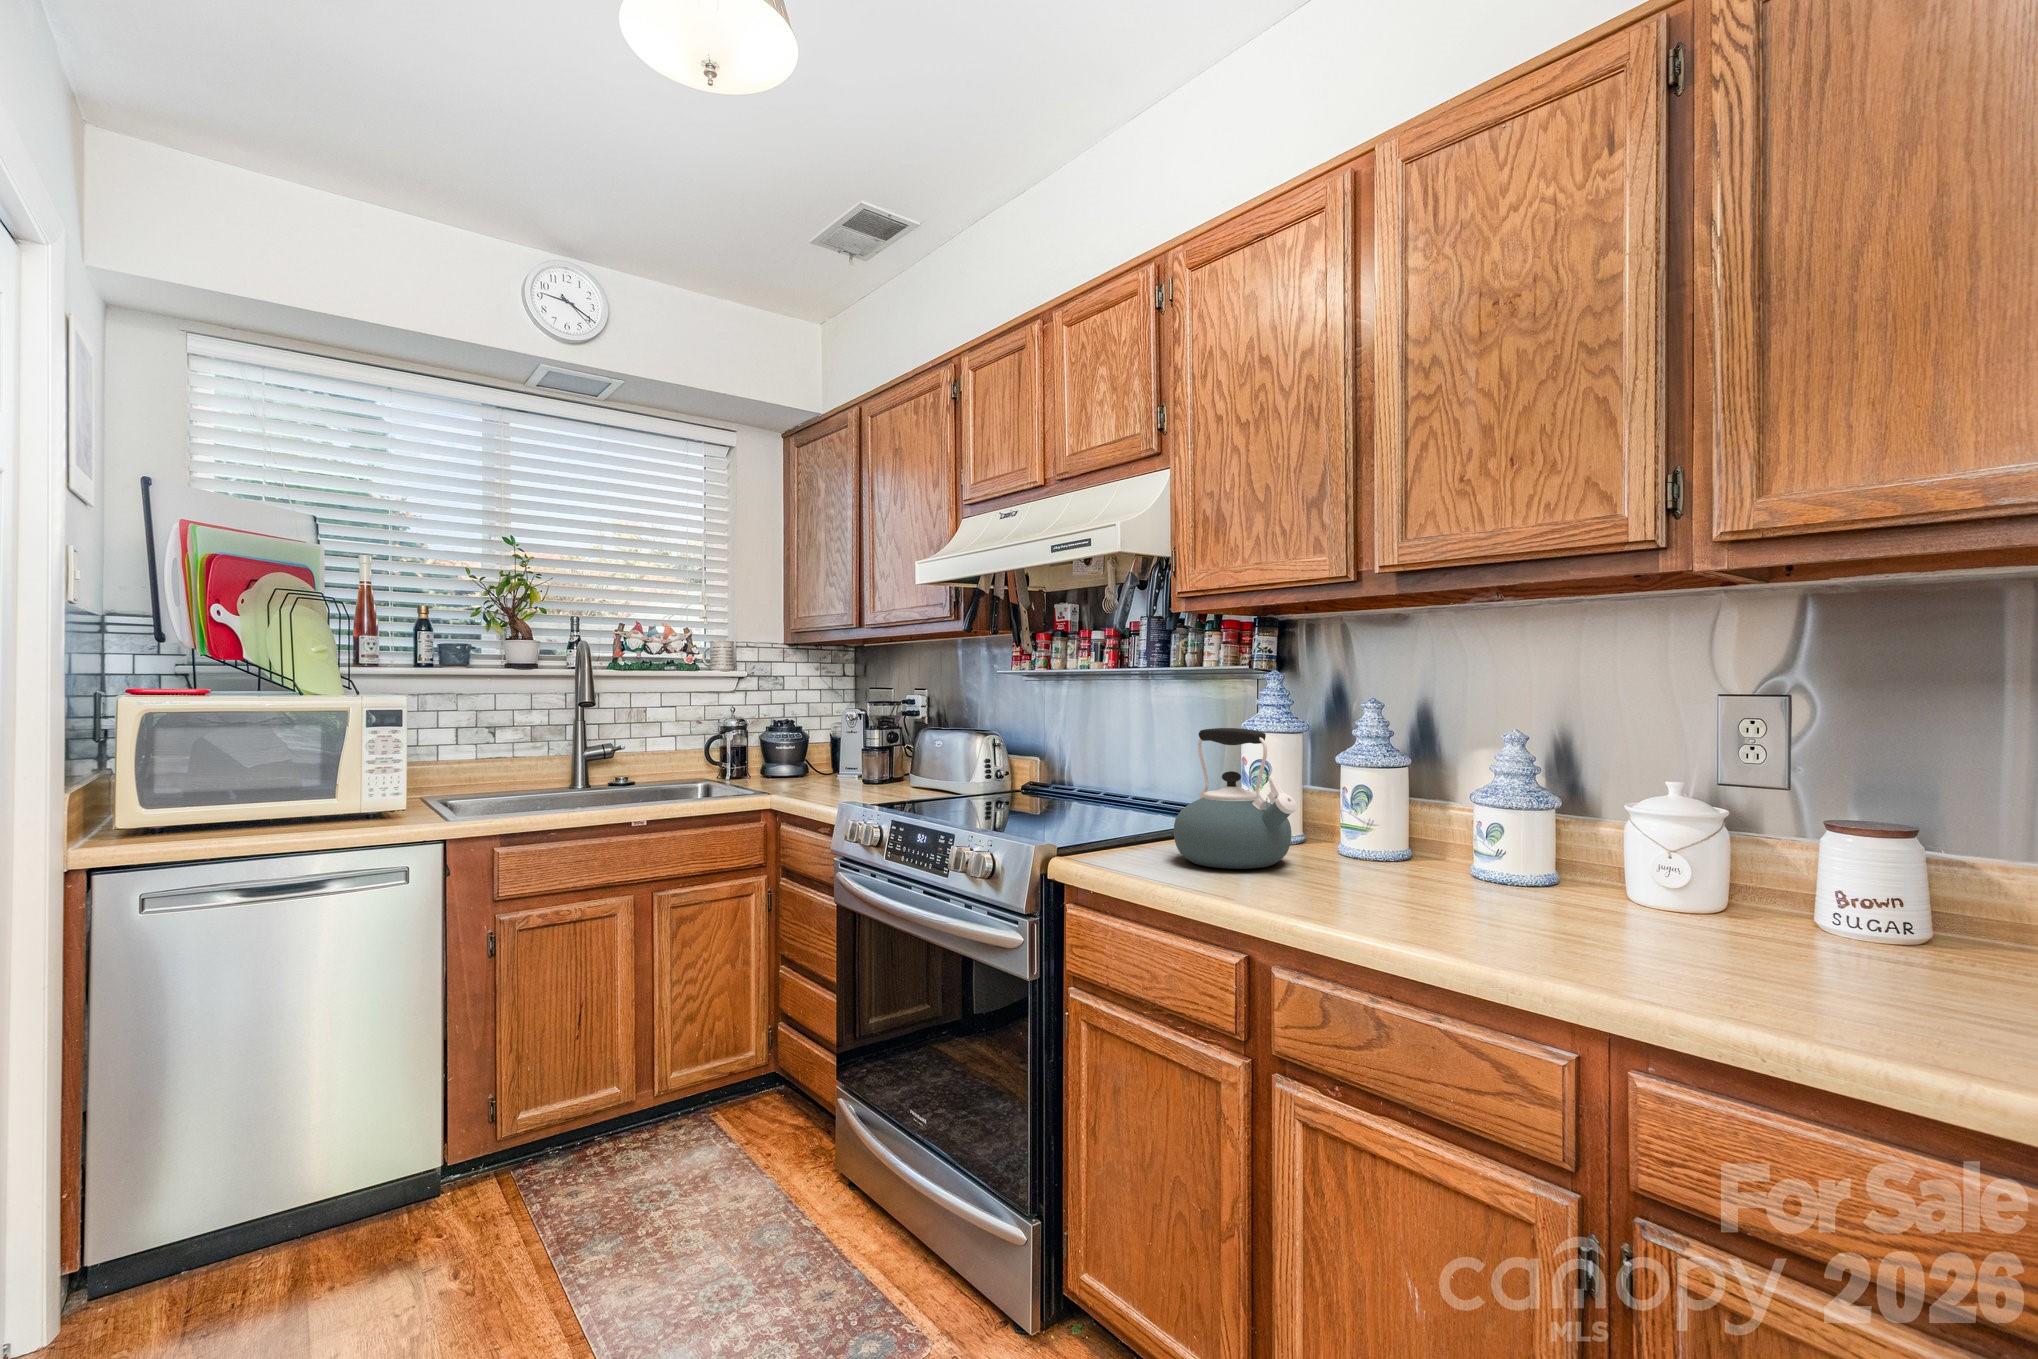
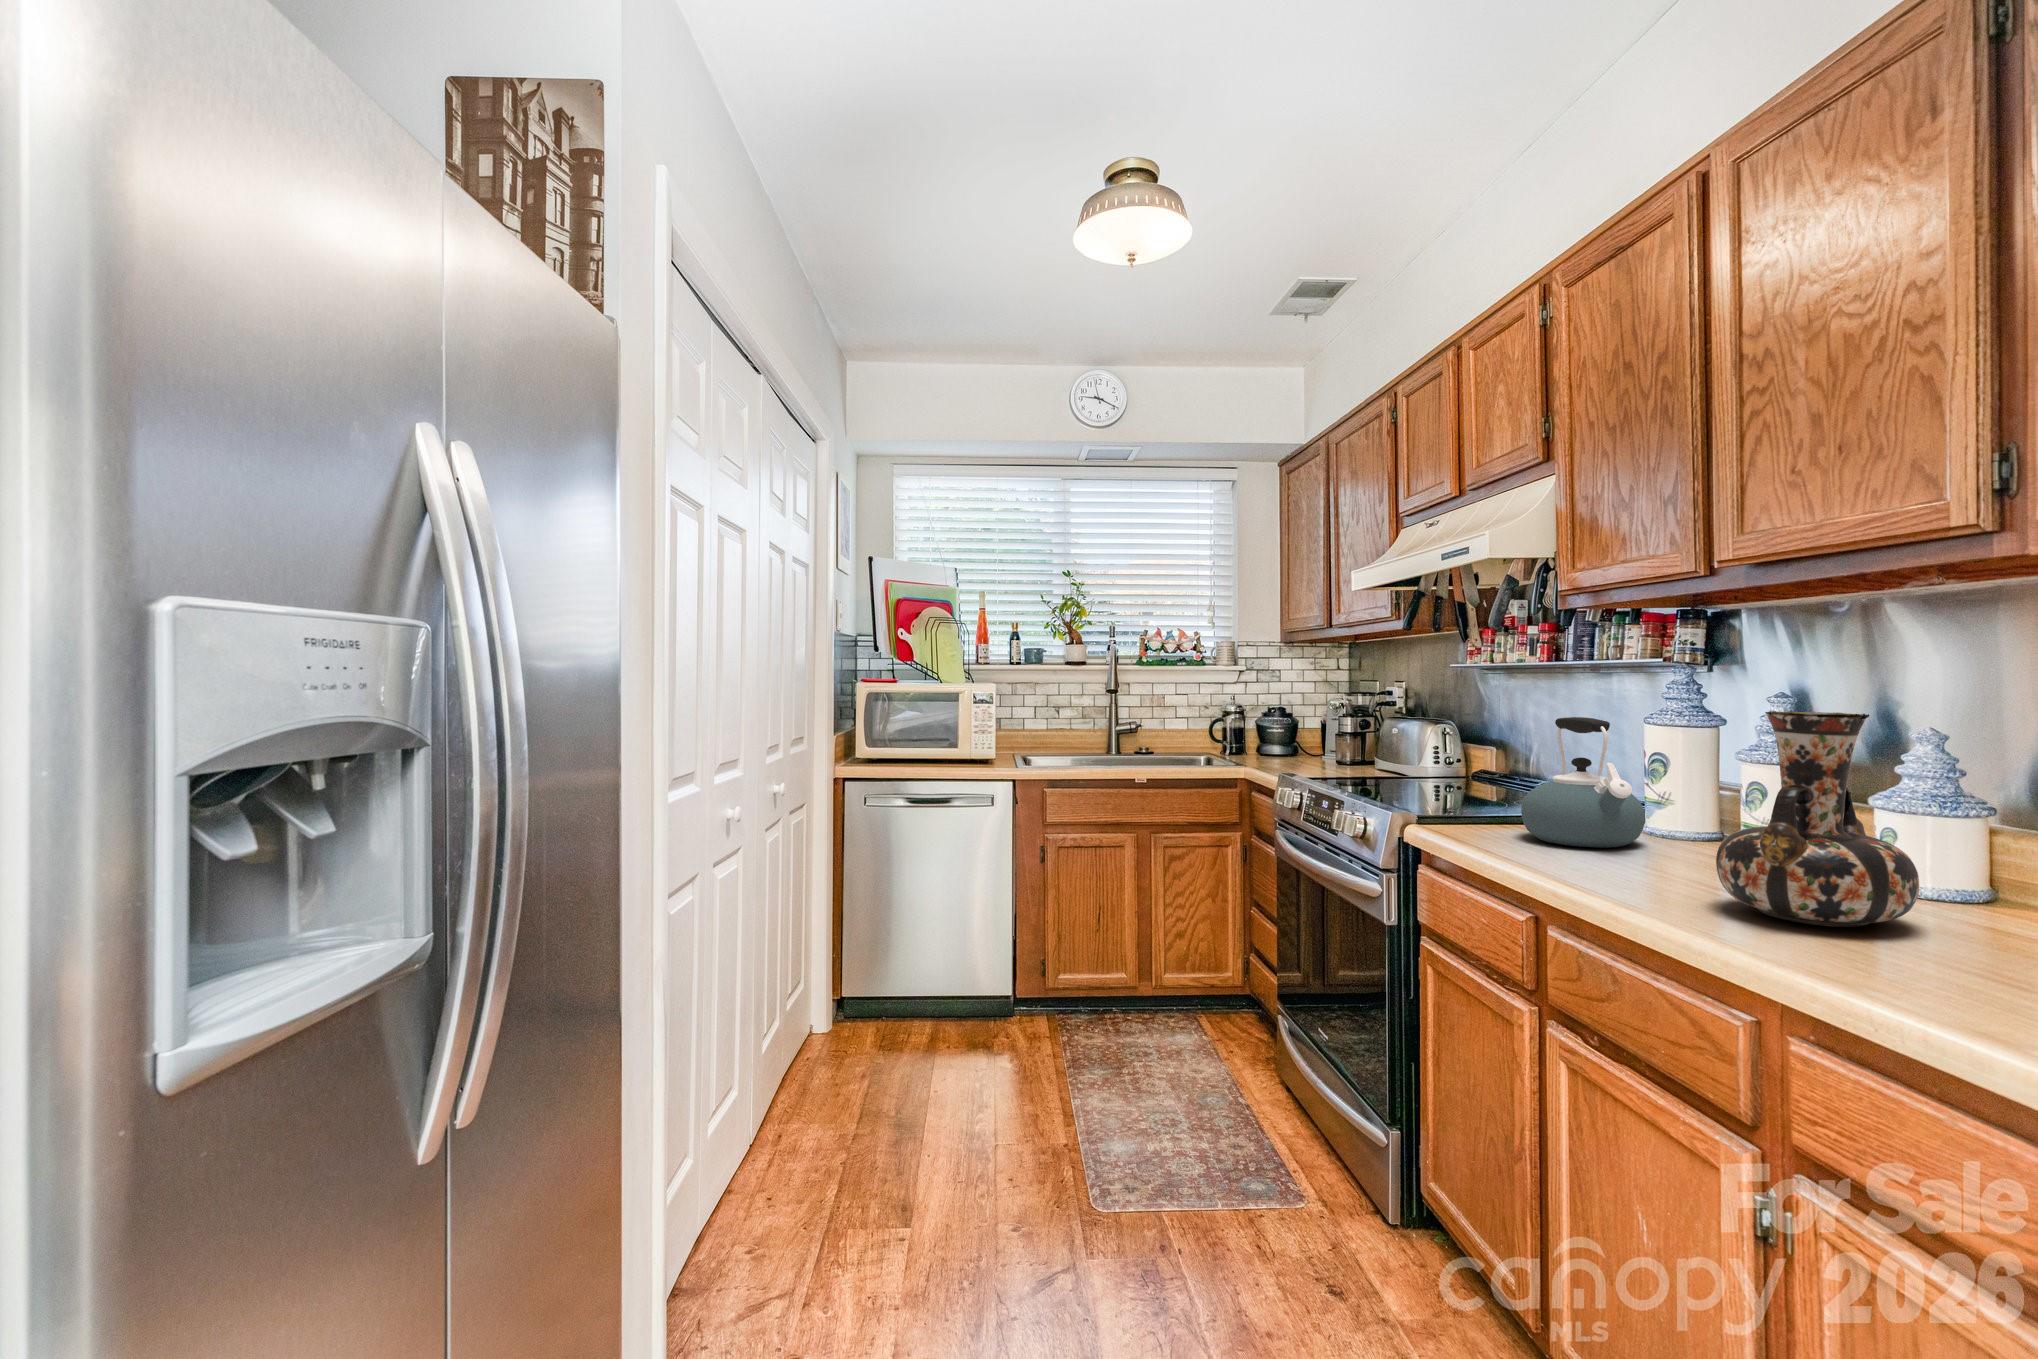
decorative vase: none [1455,717,1637,939] -> present [1716,711,1919,927]

